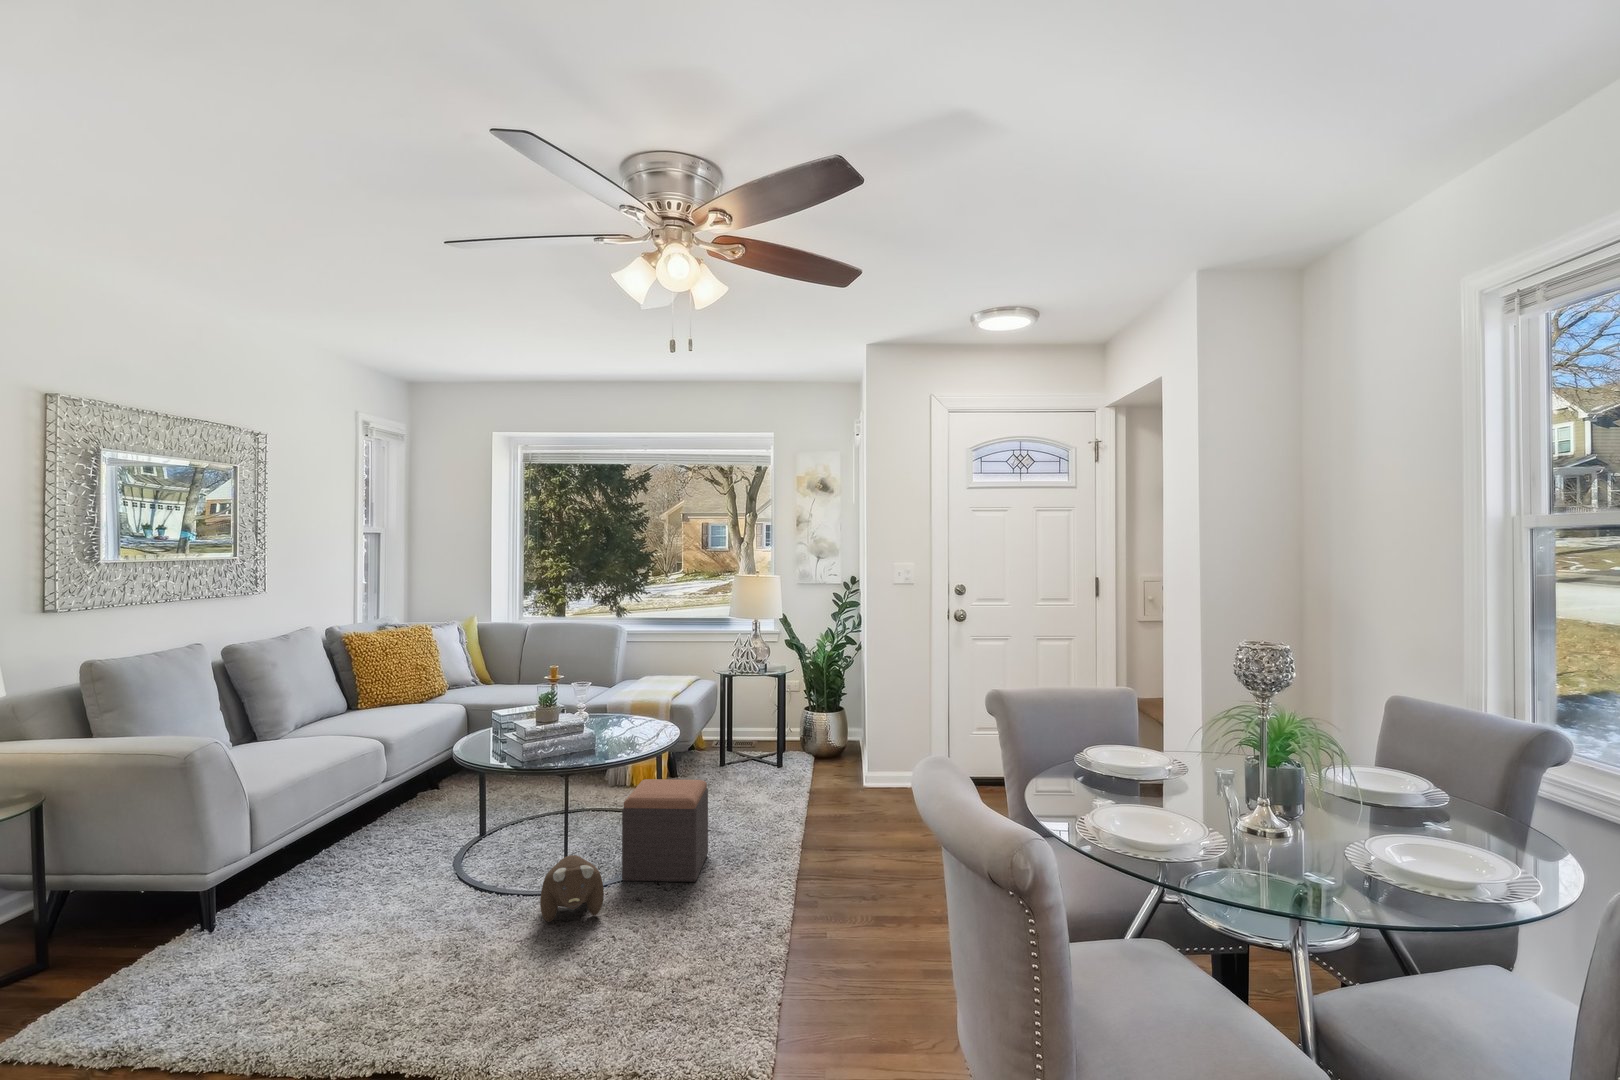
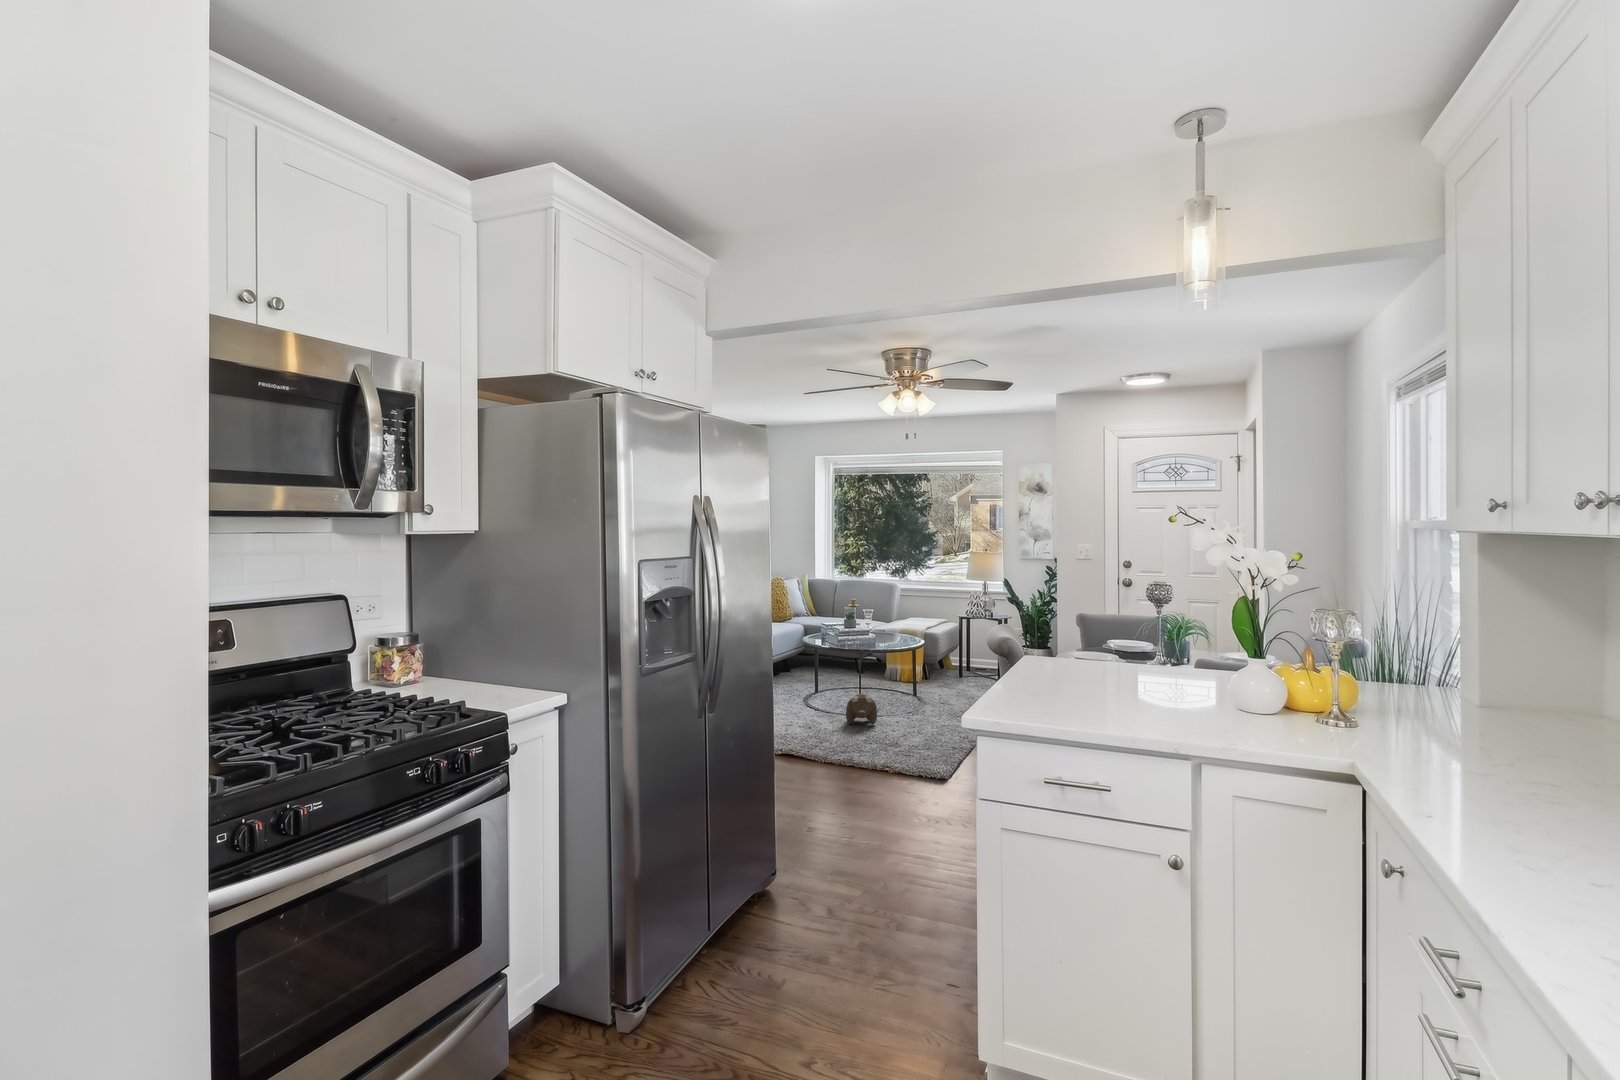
footstool: present [622,779,708,882] -> none [888,665,938,720]

